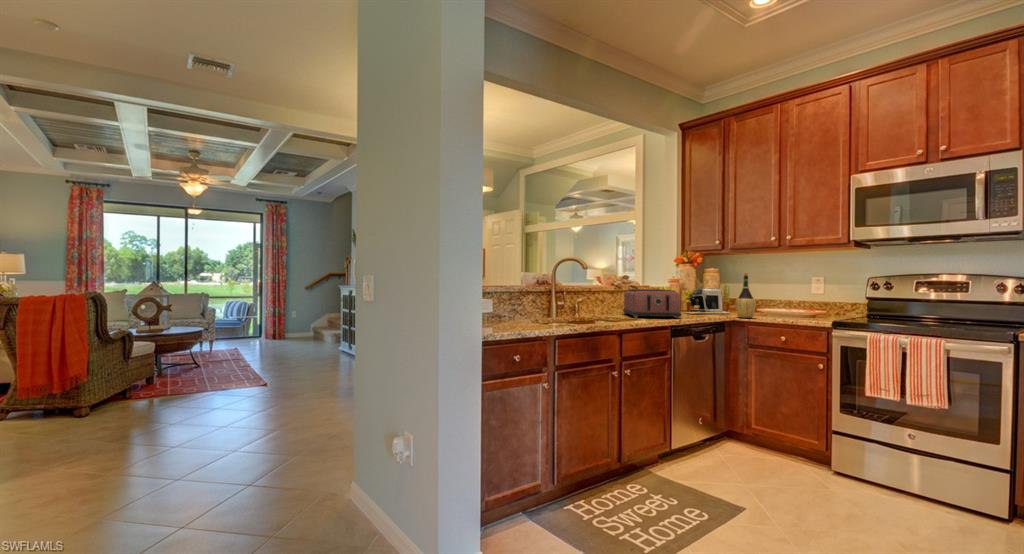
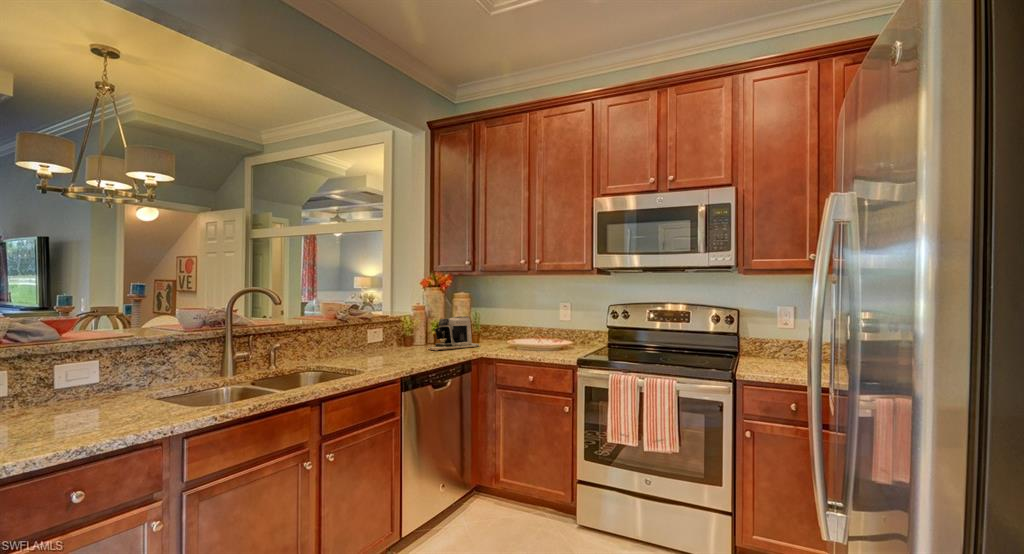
wine bottle: present [736,273,756,318] -> none [482,302,504,355]
toaster: present [623,289,681,318] -> none [345,323,416,367]

